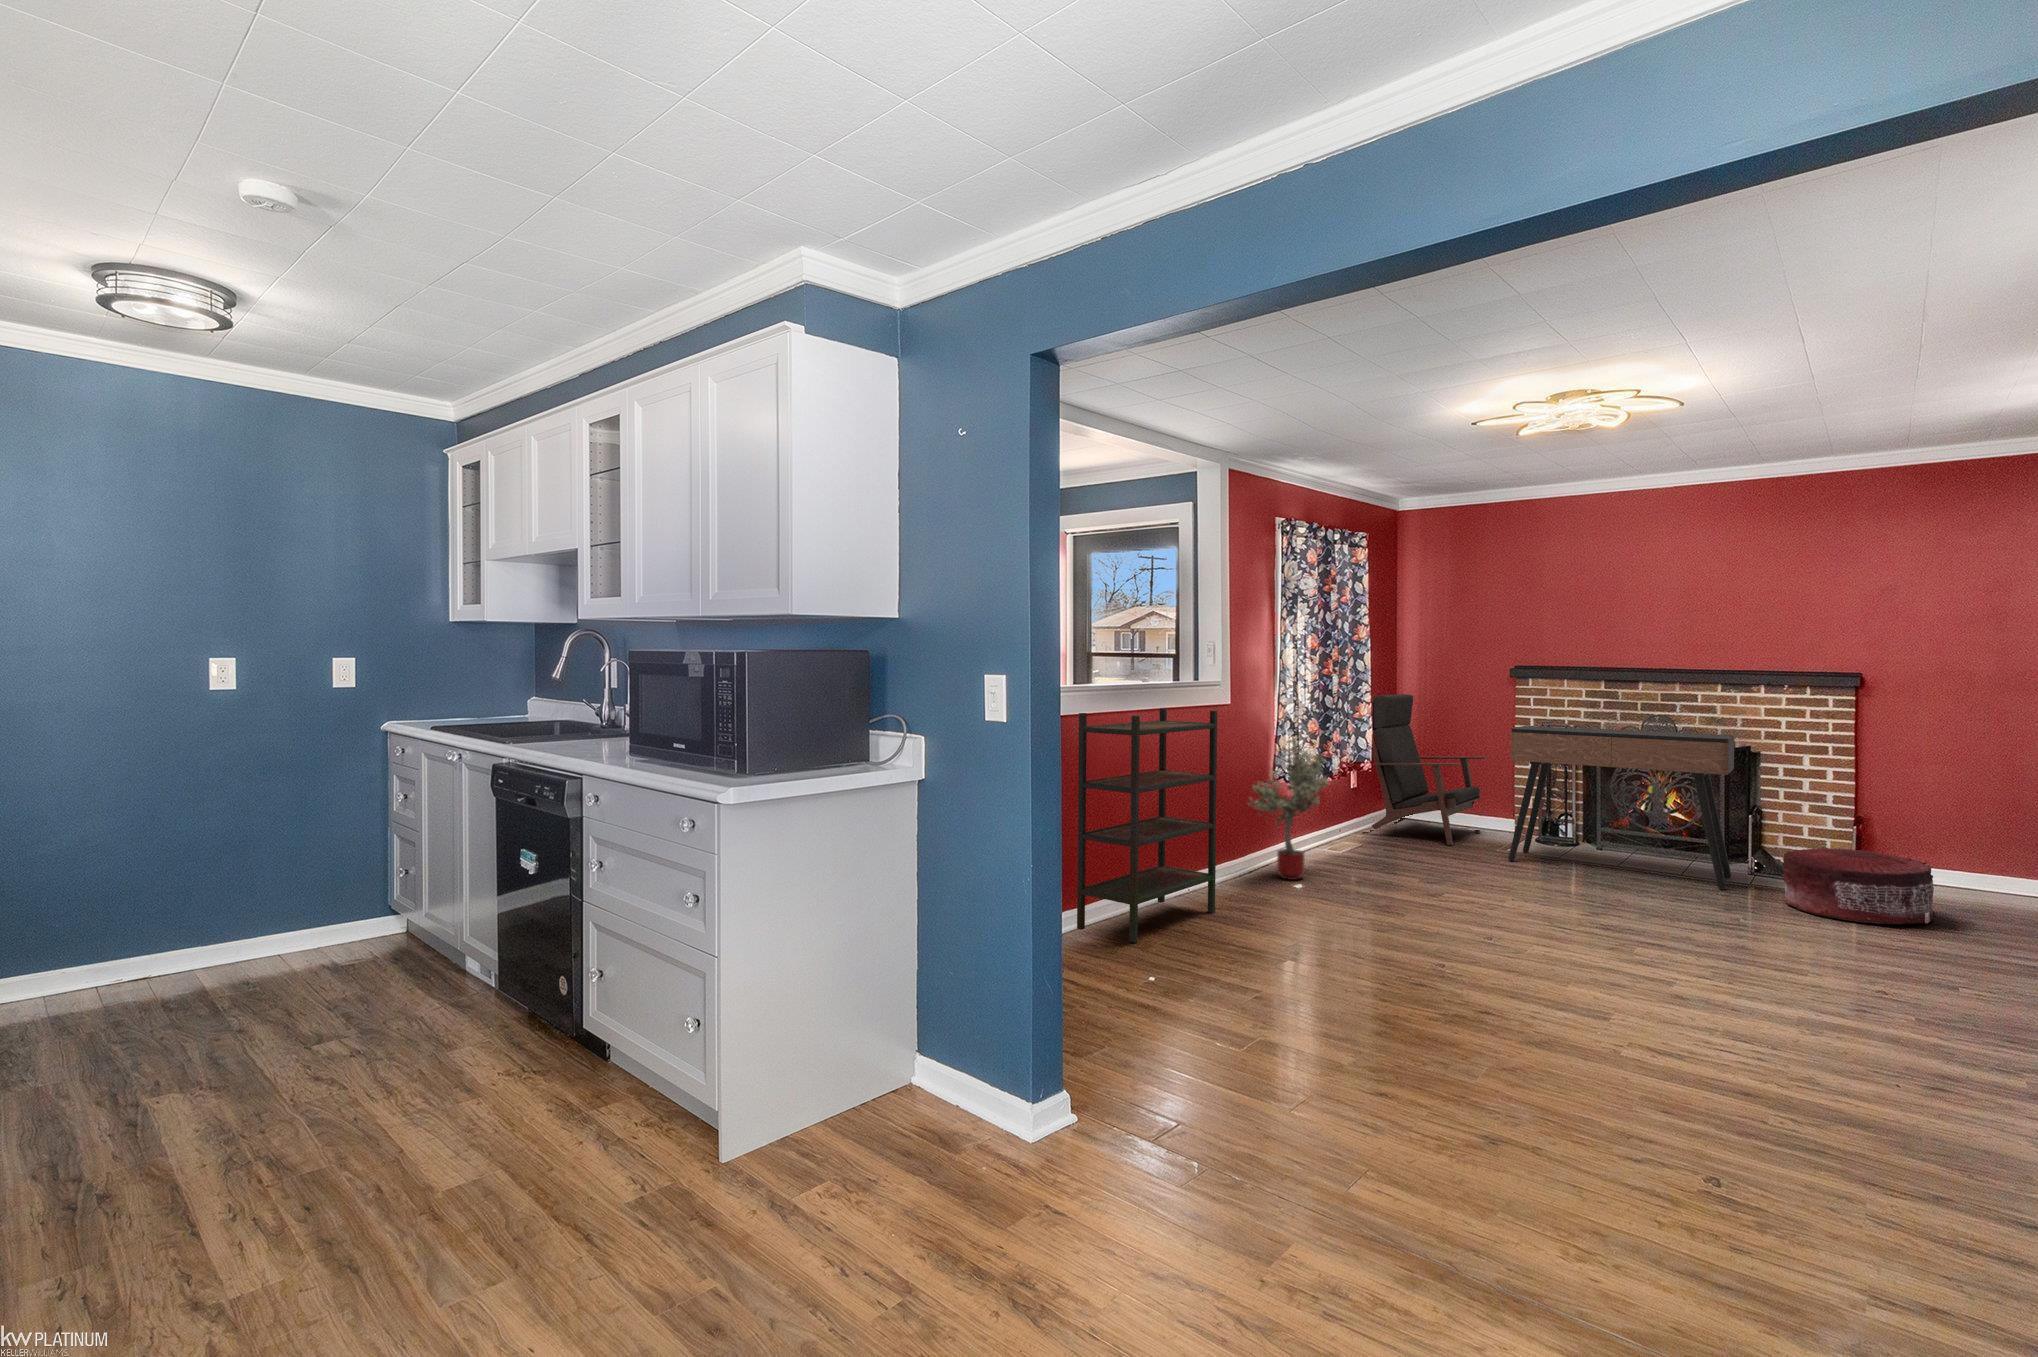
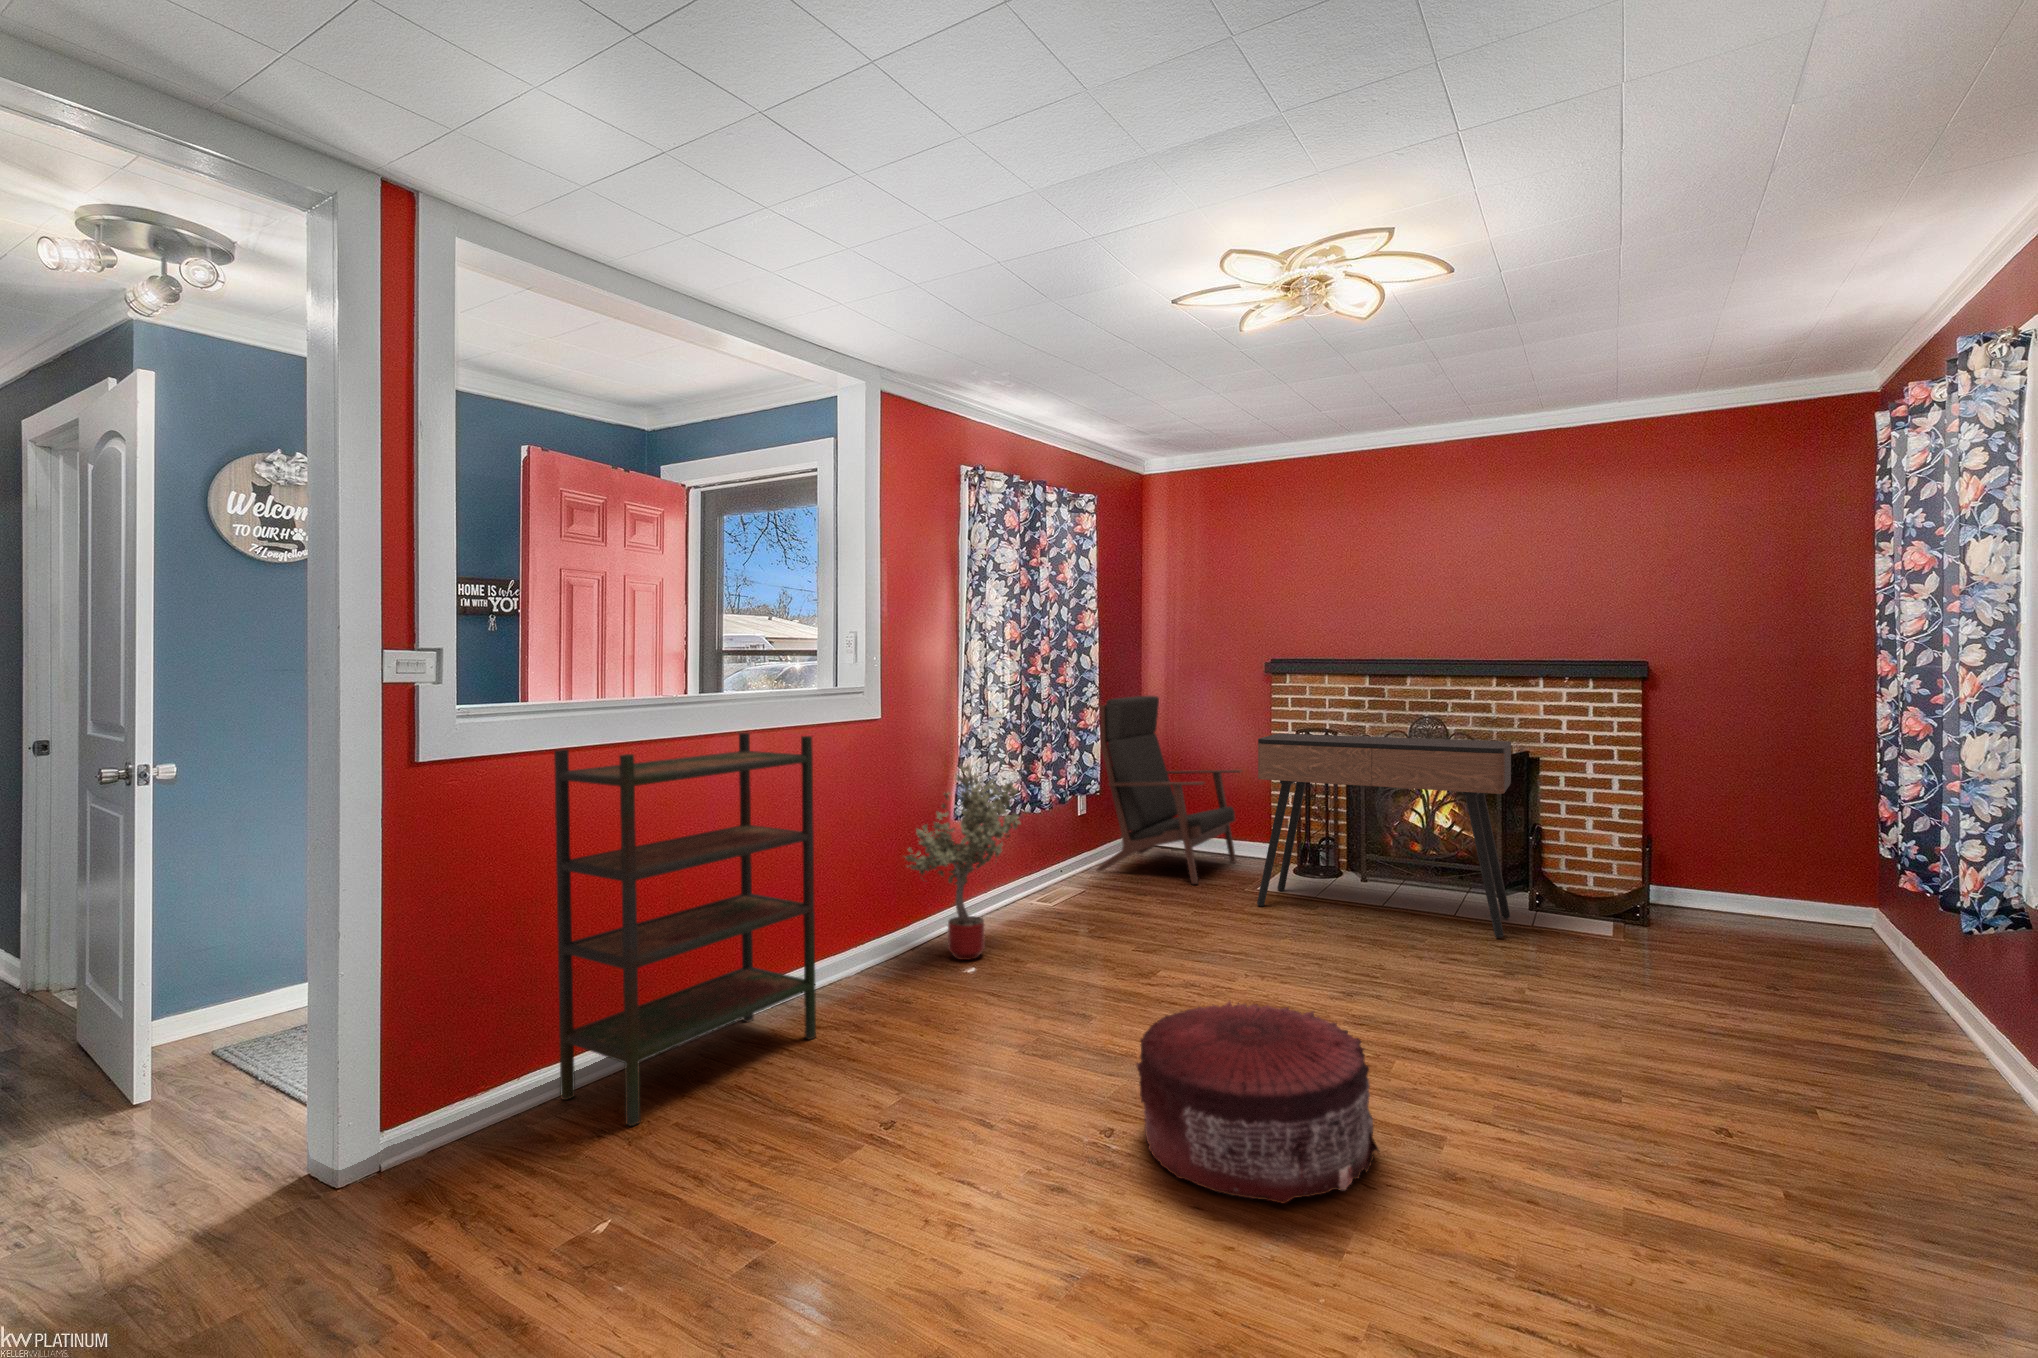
pouf: present [1783,847,1936,924] -> present [1136,1002,1379,1203]

